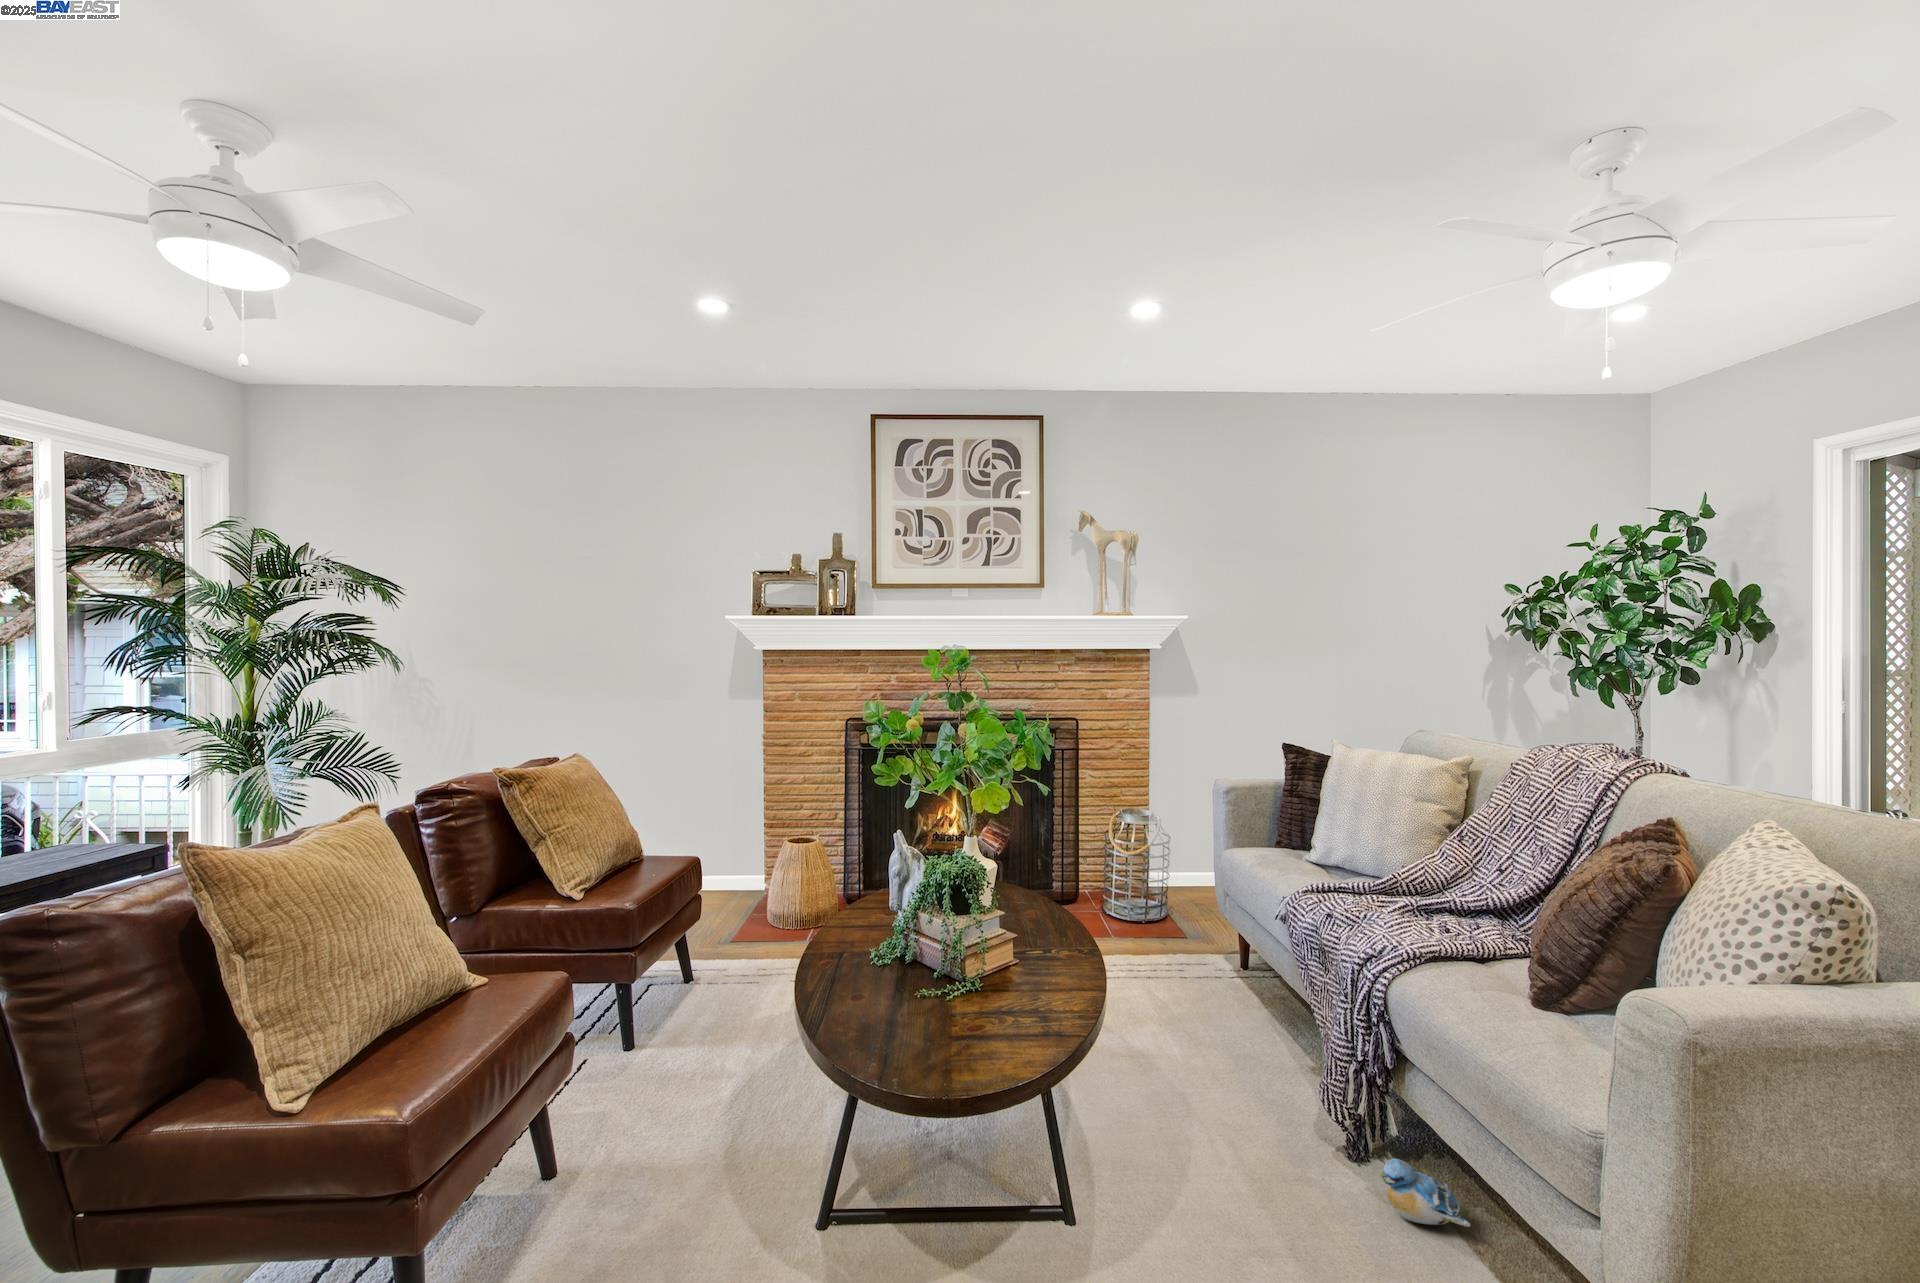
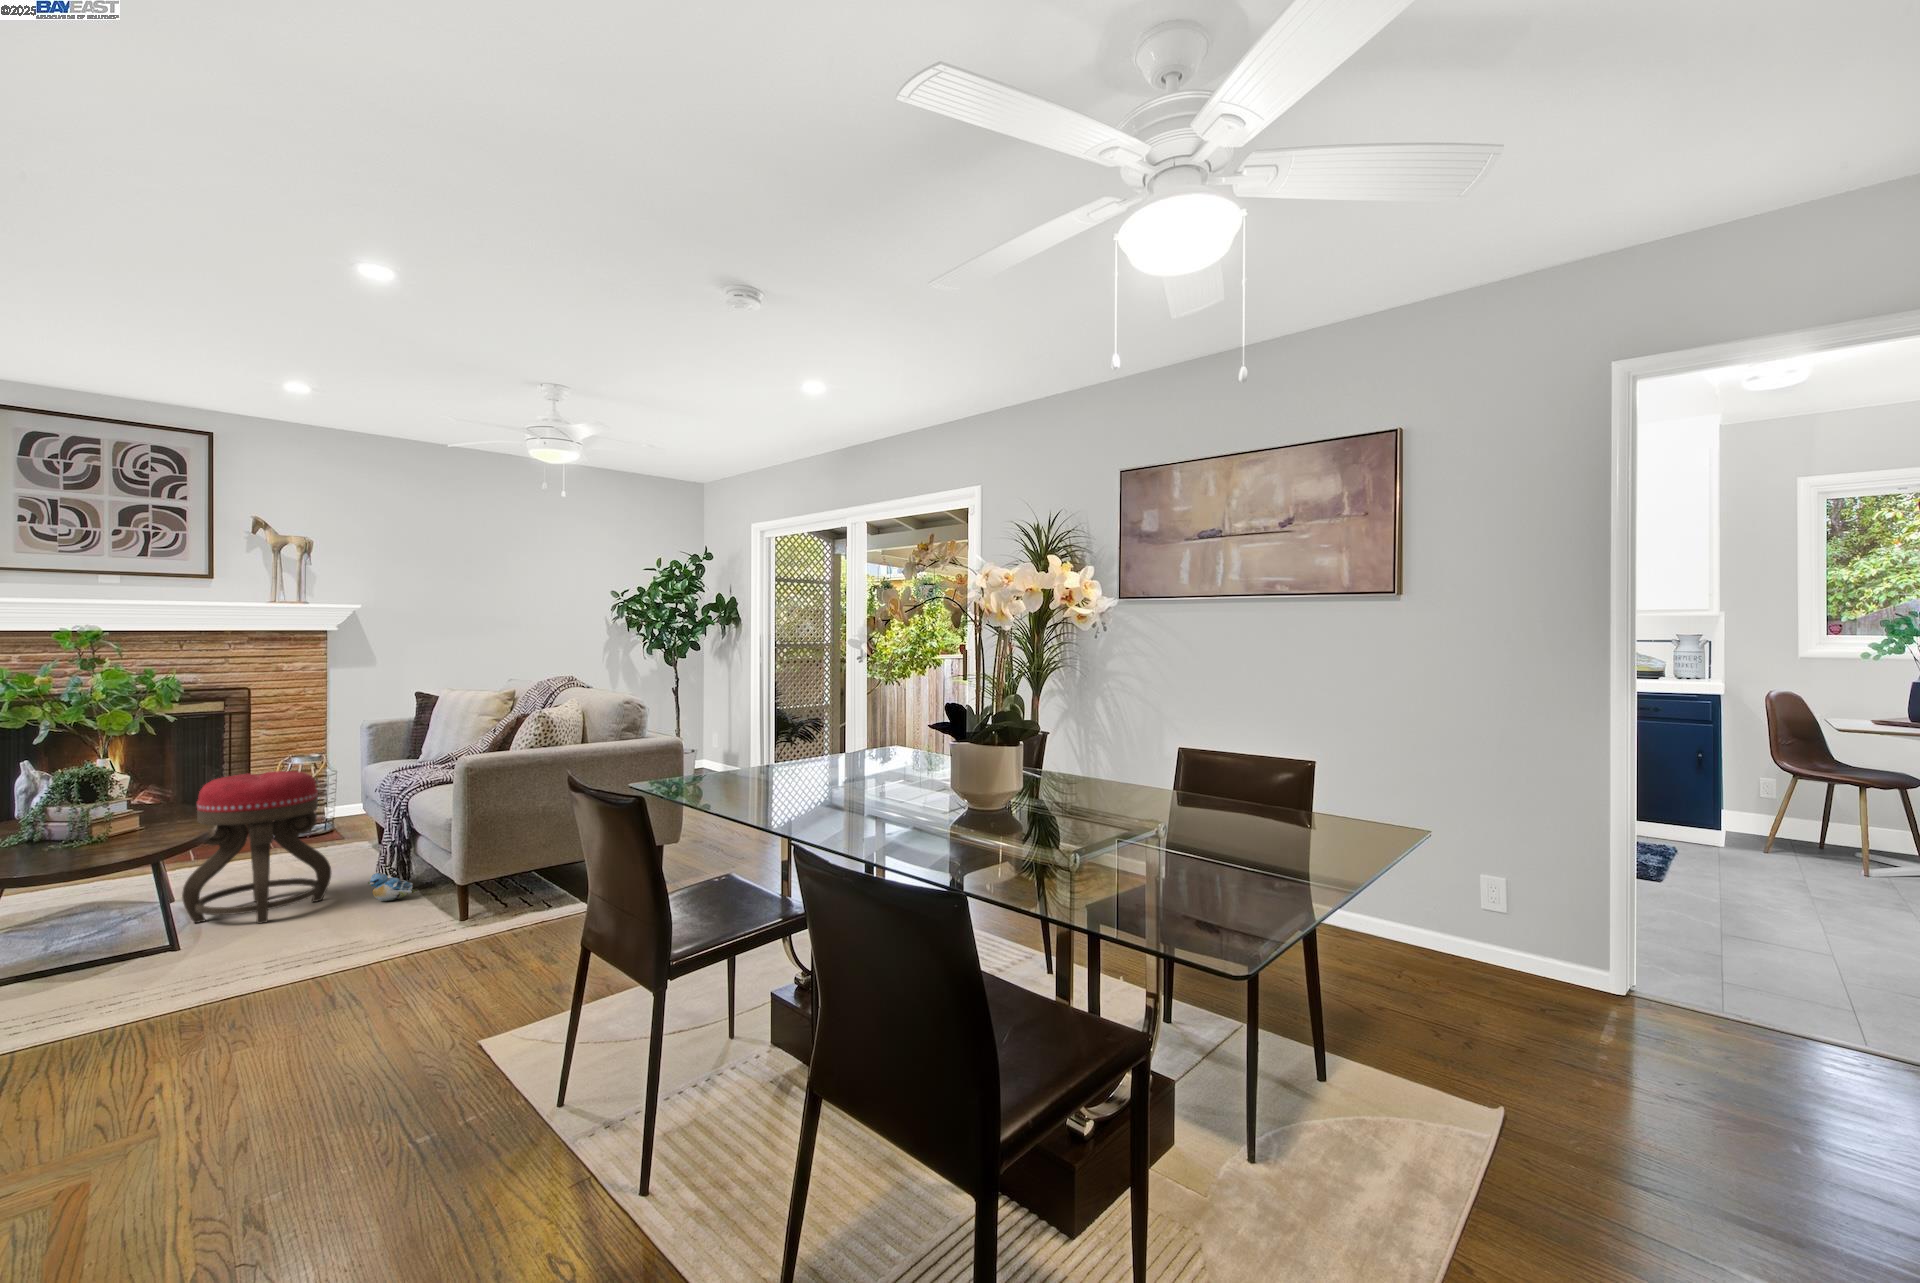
ottoman: none [1098,905,1294,1215] -> present [182,771,331,924]

